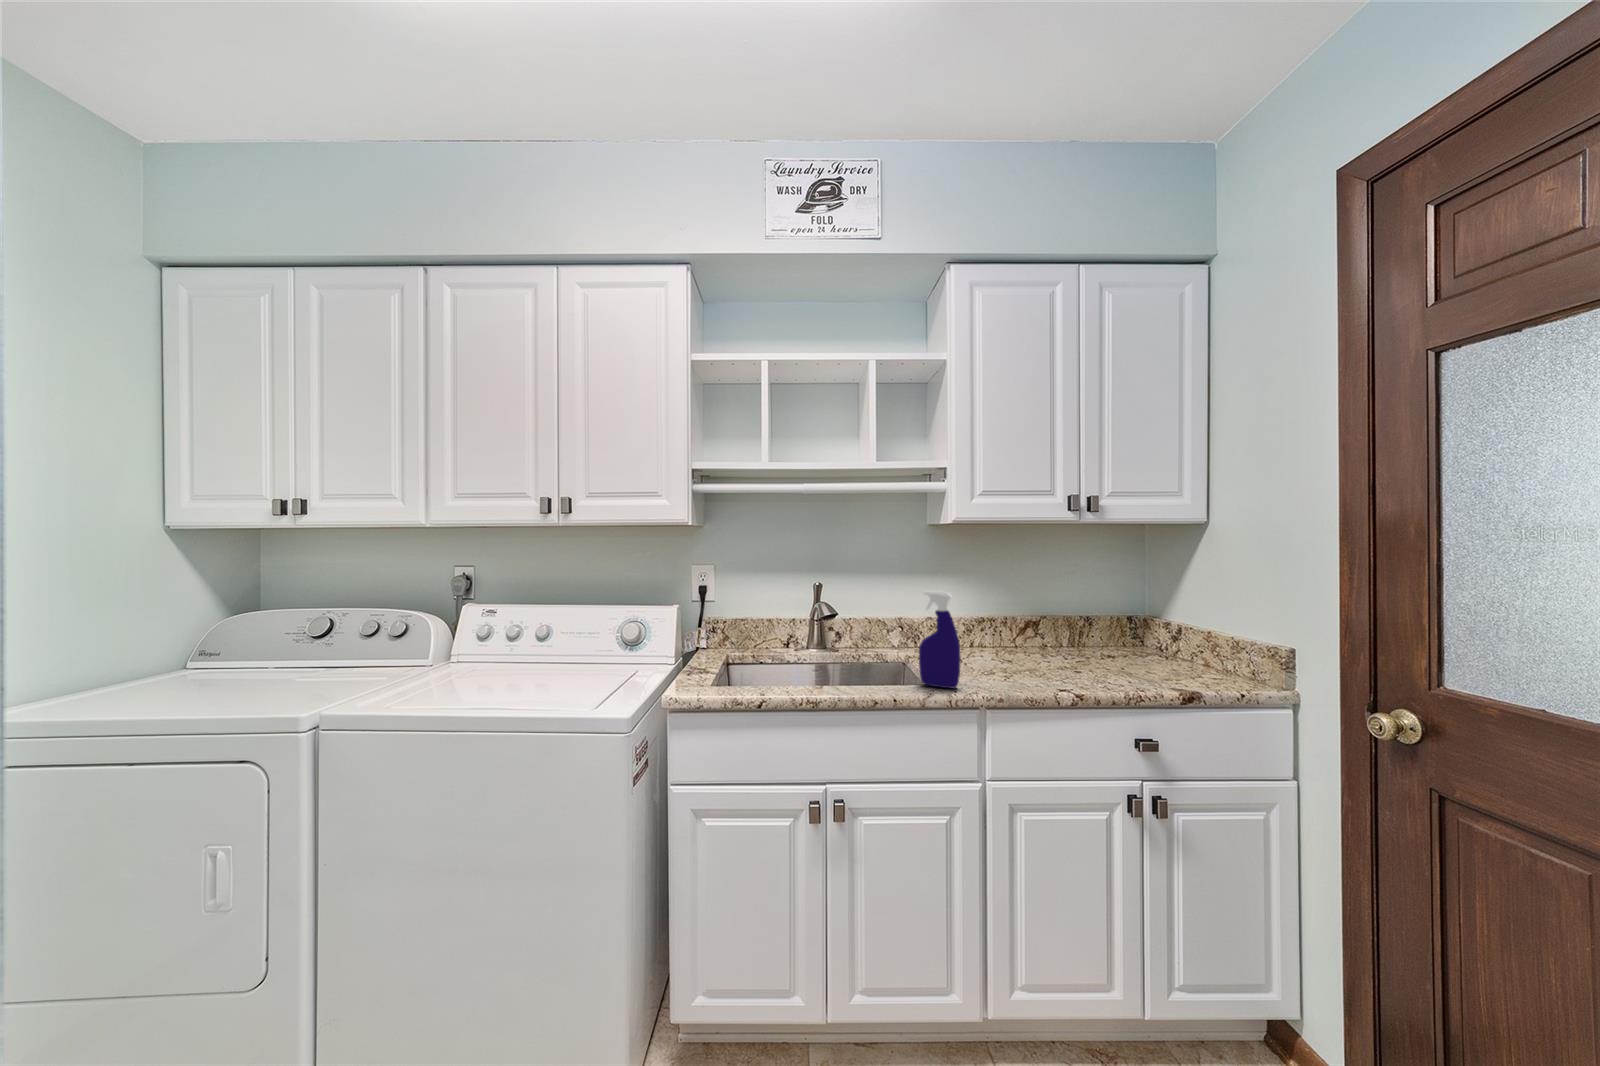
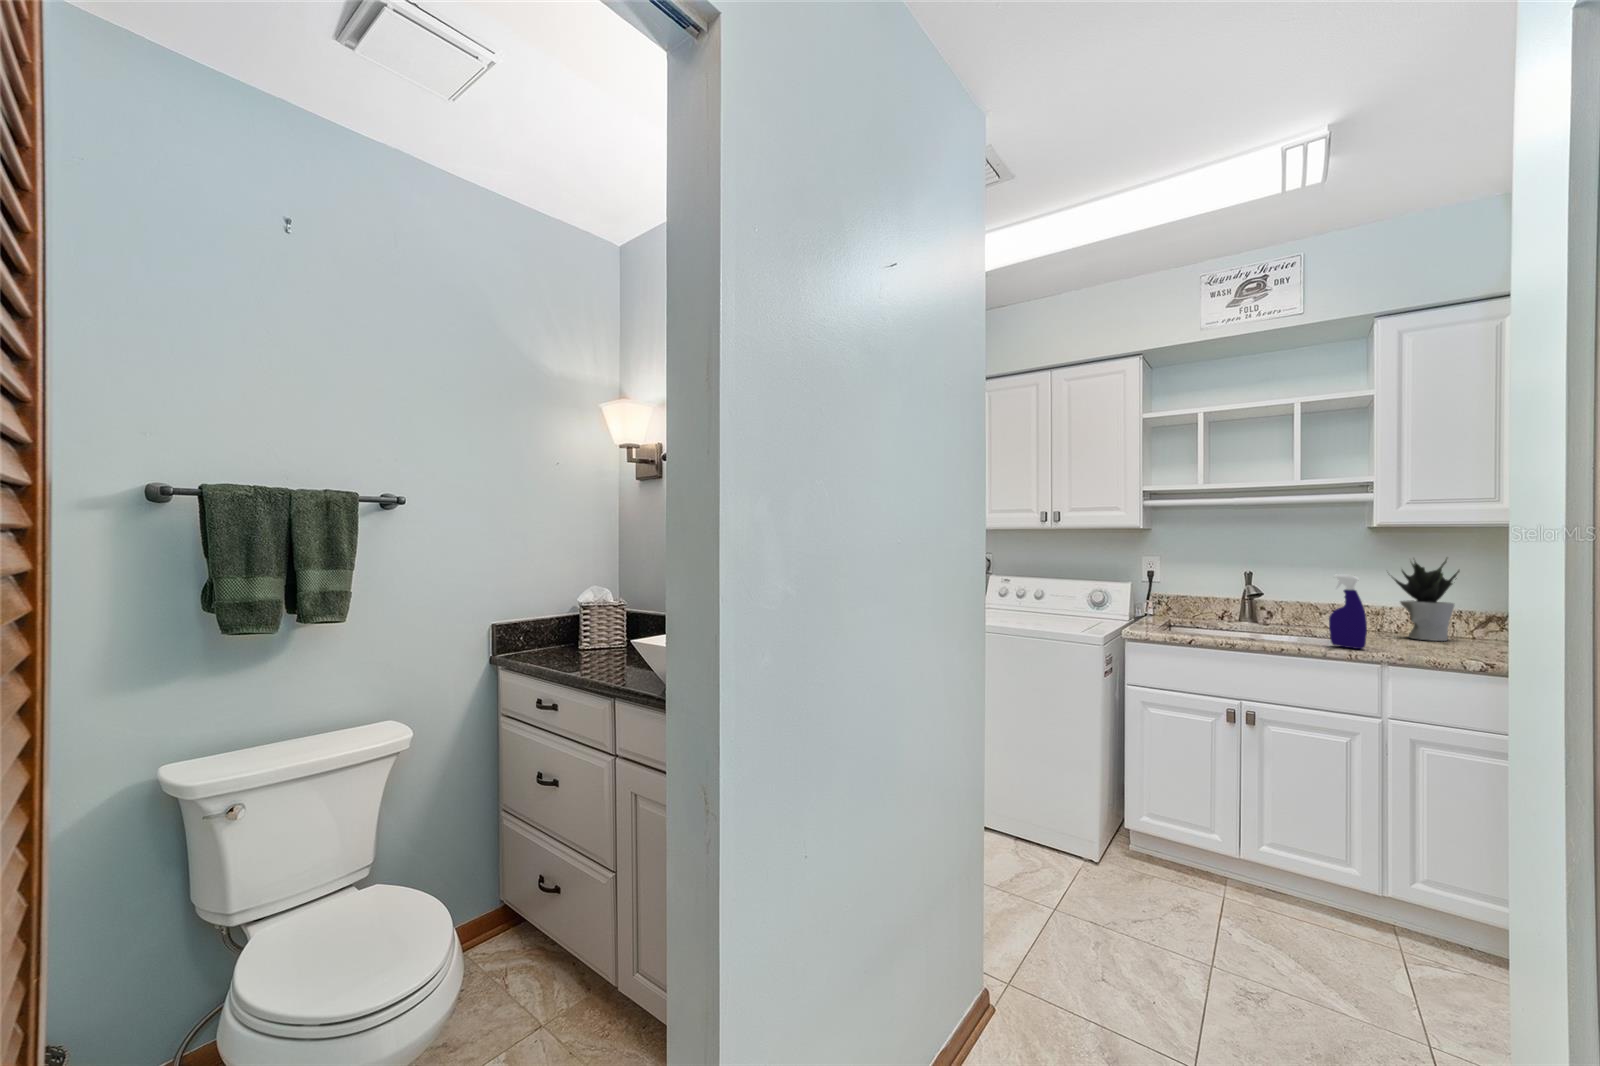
potted plant: none [951,557,1017,656] -> present [1392,558,1459,641]

